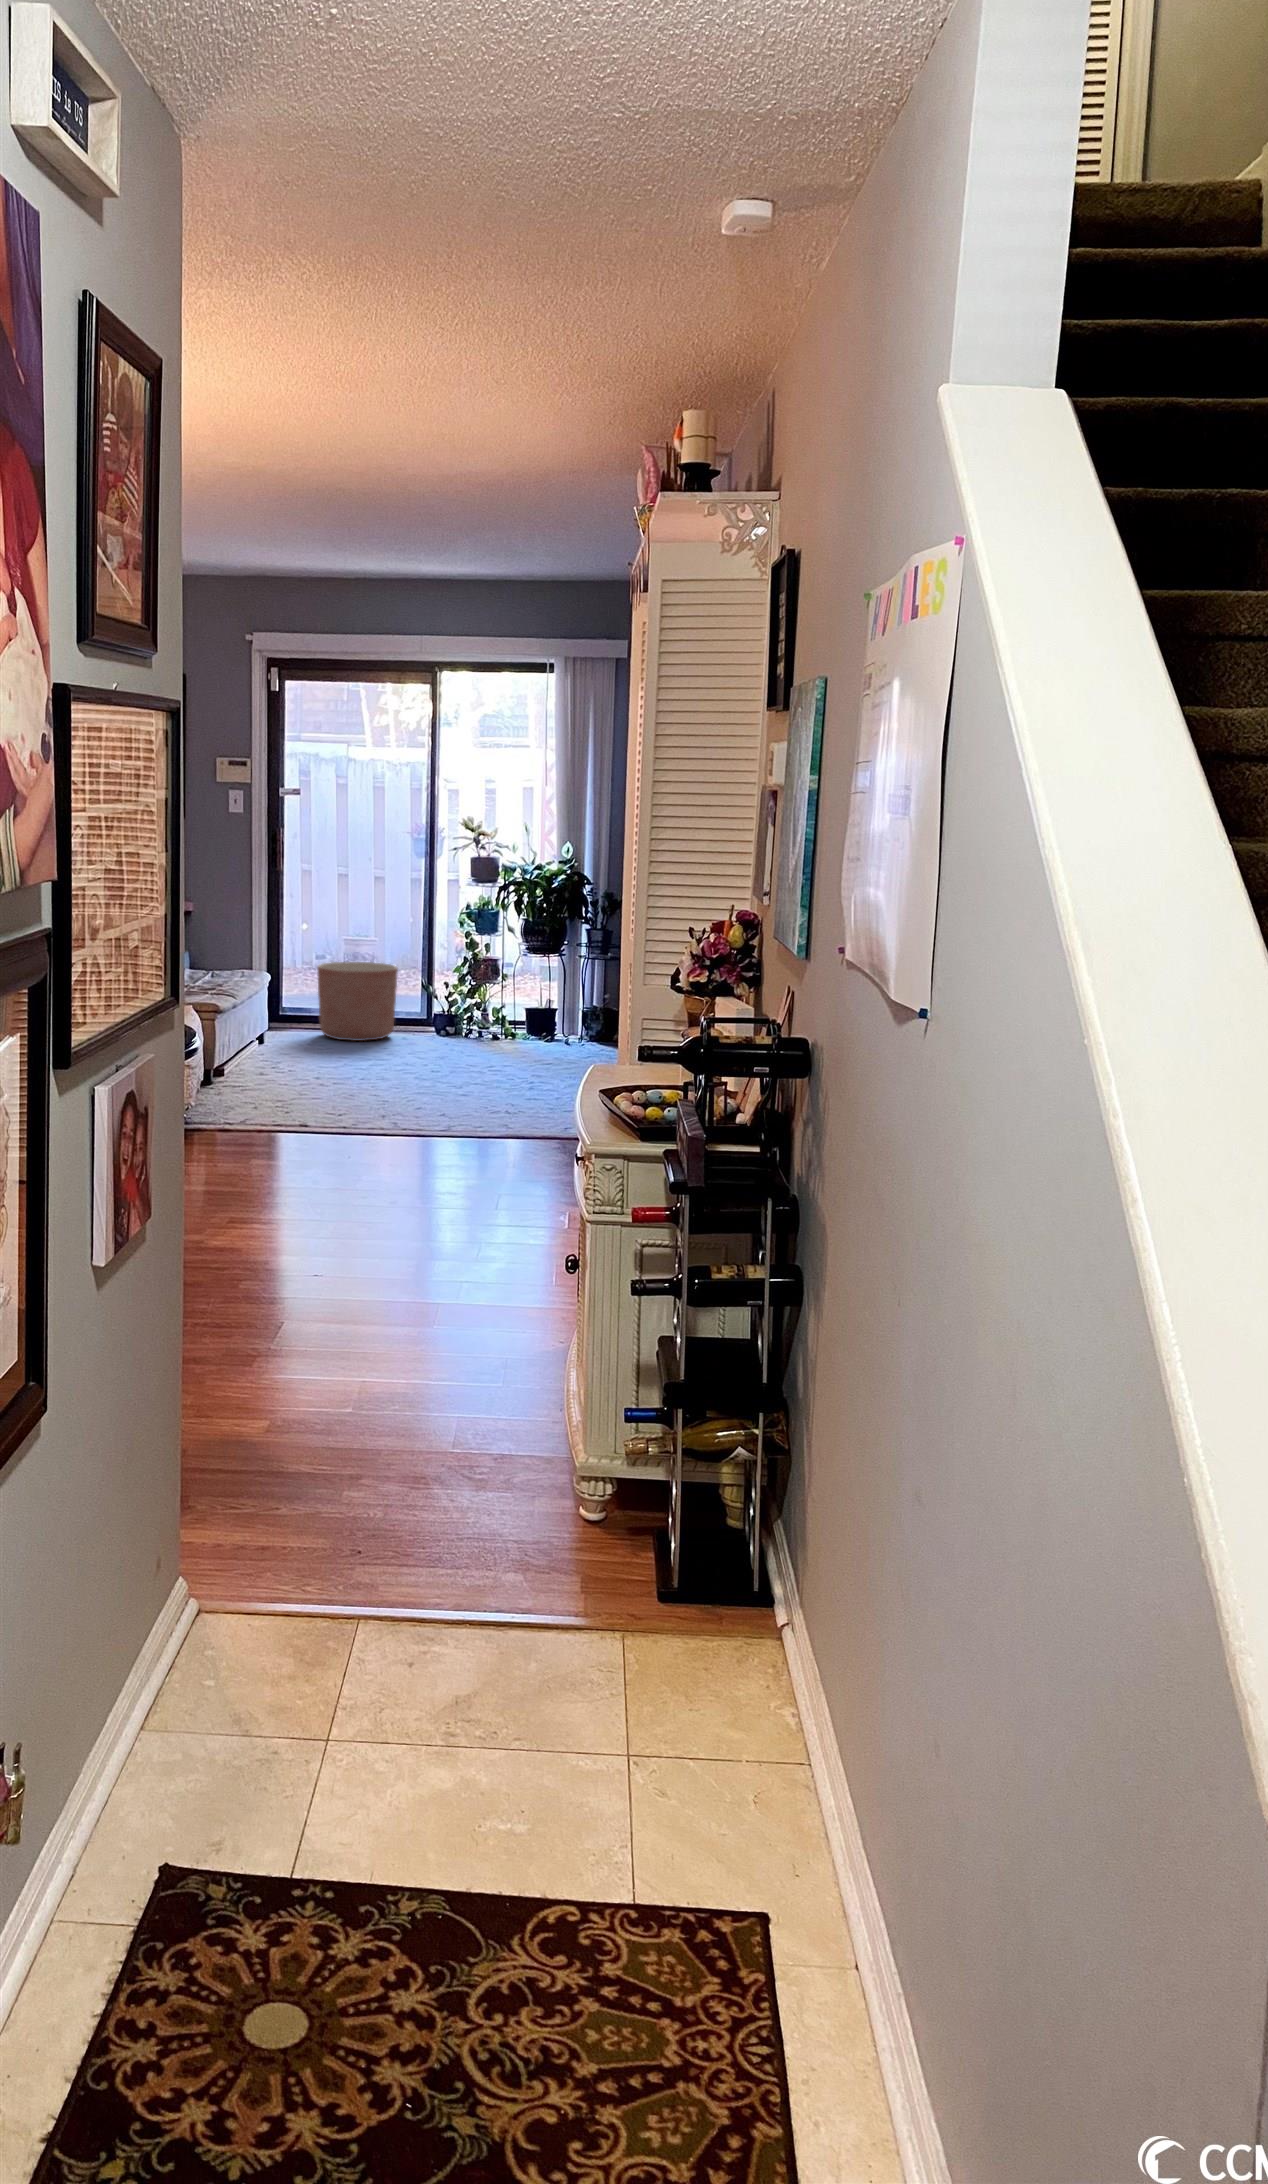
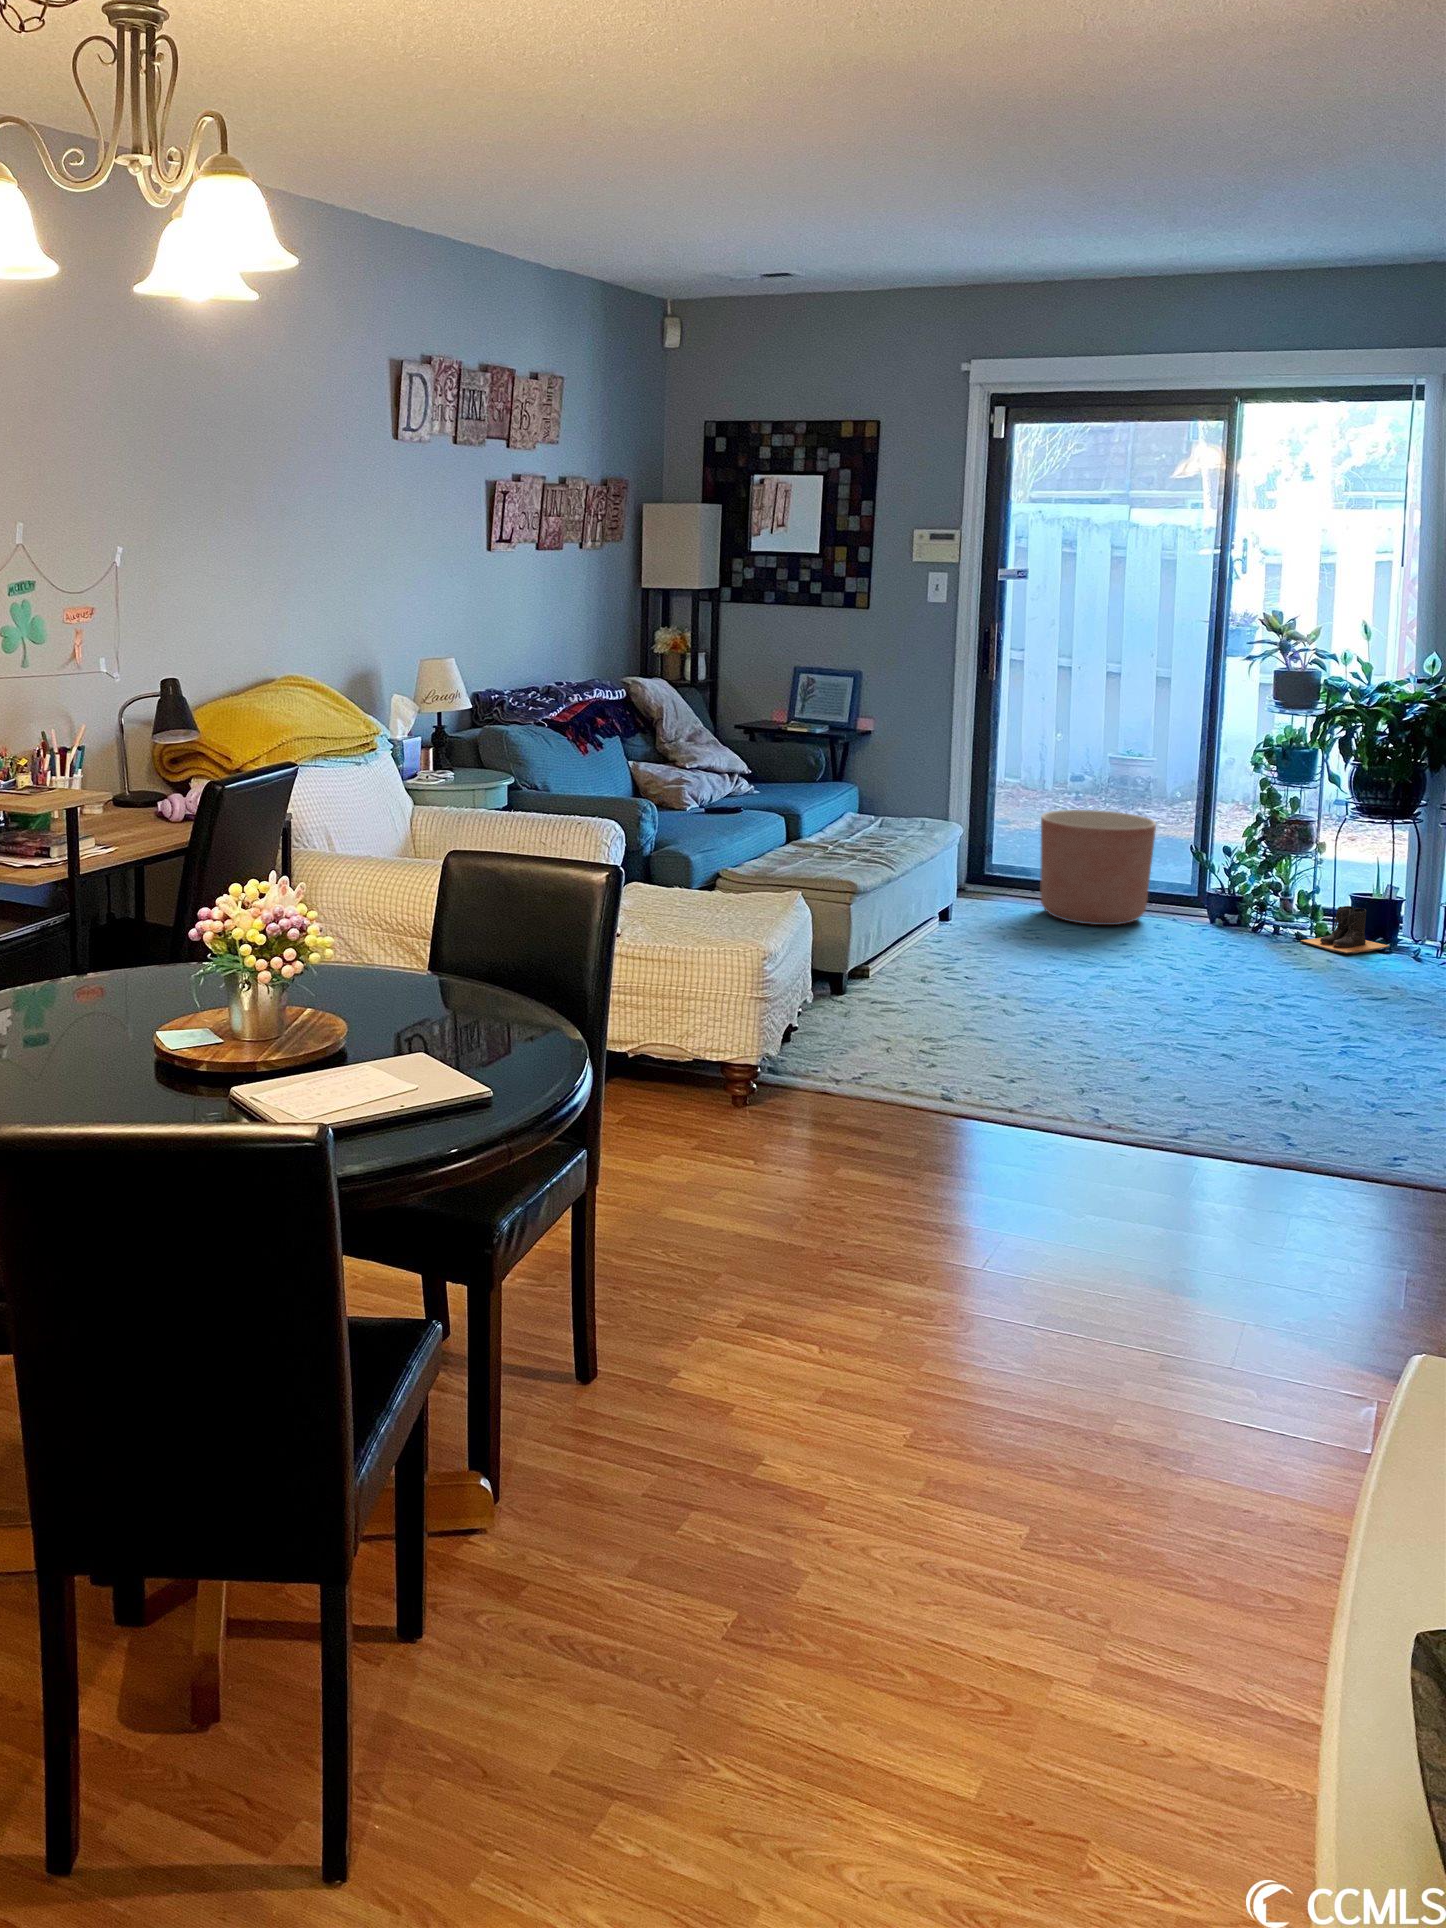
boots: none [495,1017,551,1047] -> present [1300,906,1389,954]

